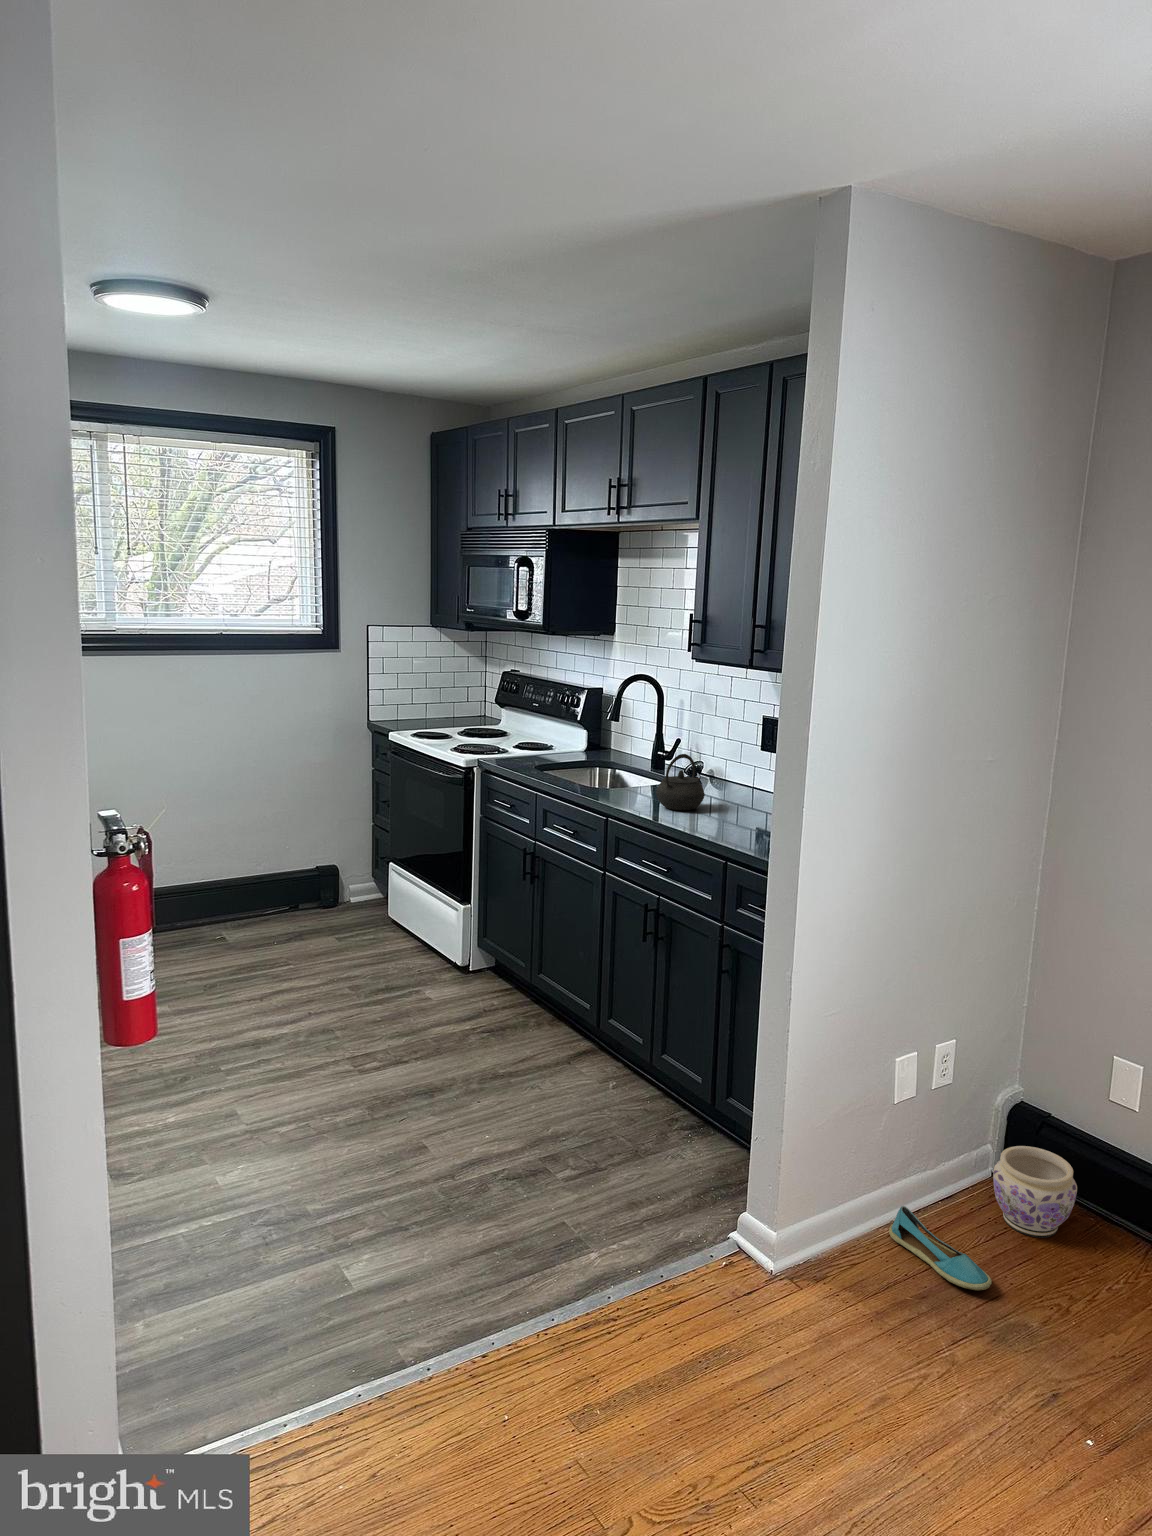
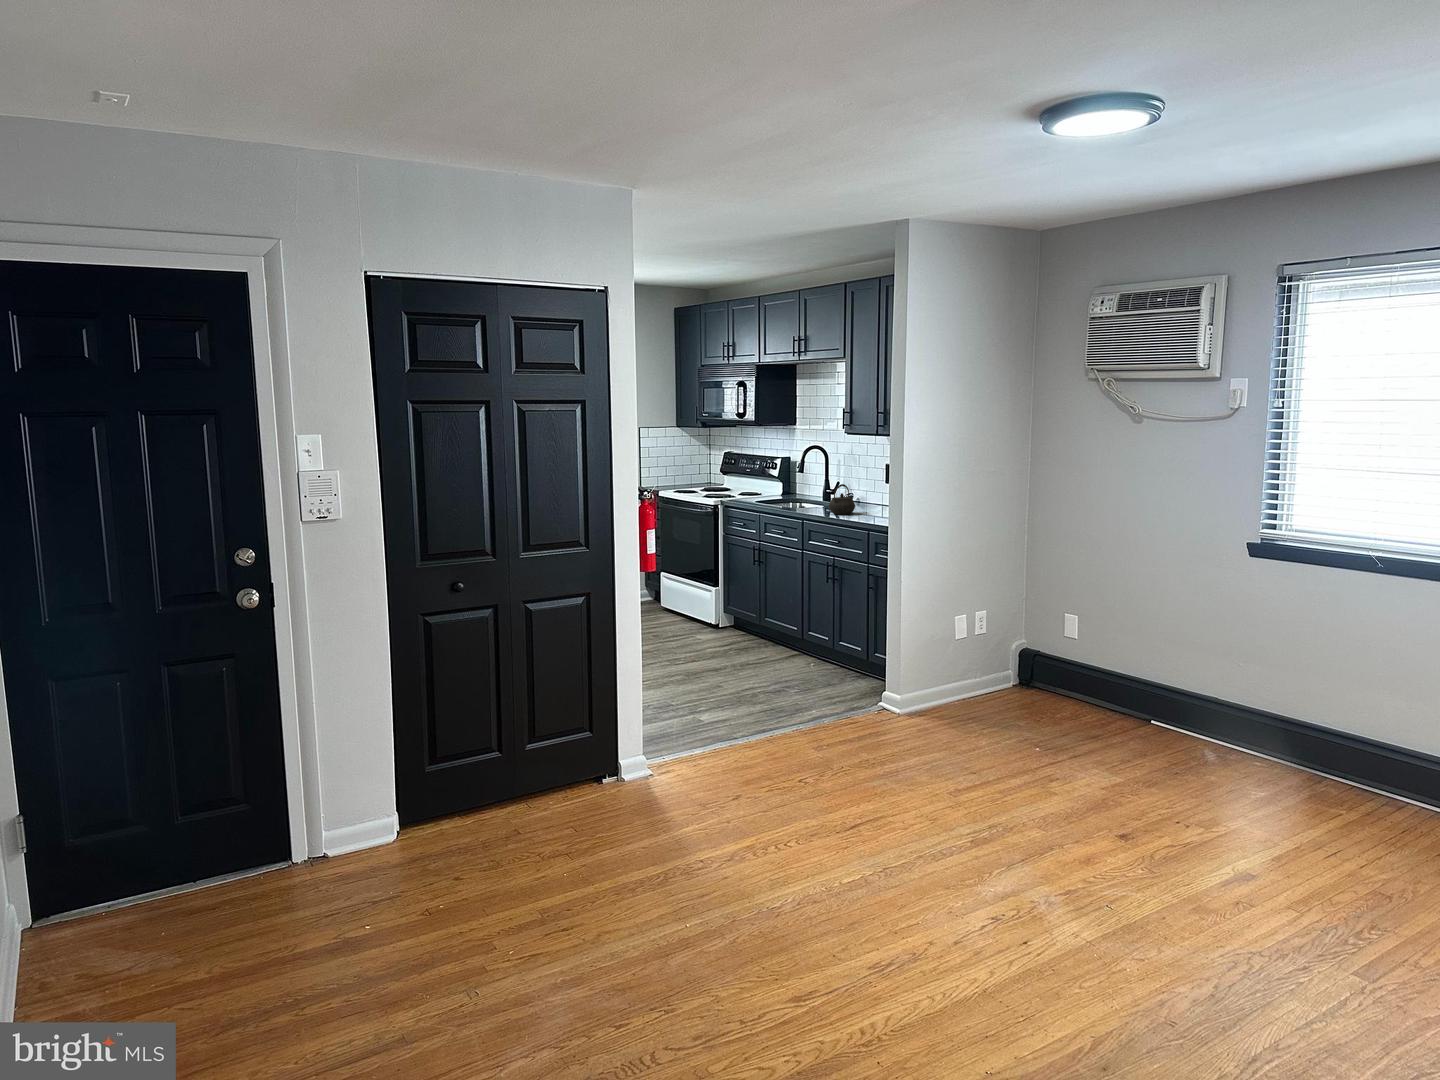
planter: present [993,1146,1077,1237] -> none [1009,665,1049,704]
shoe: present [889,1206,992,1290] -> none [957,691,1004,718]

